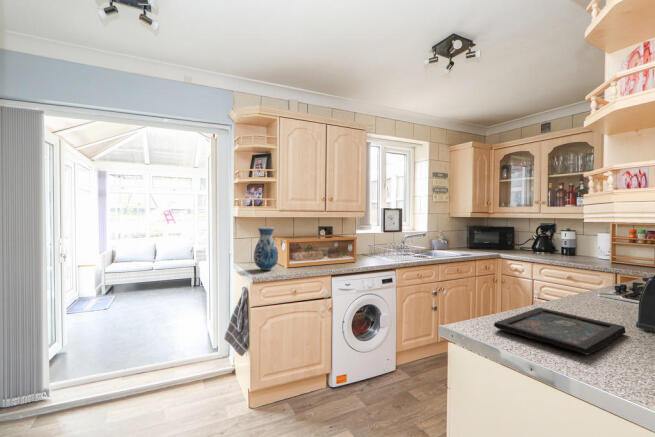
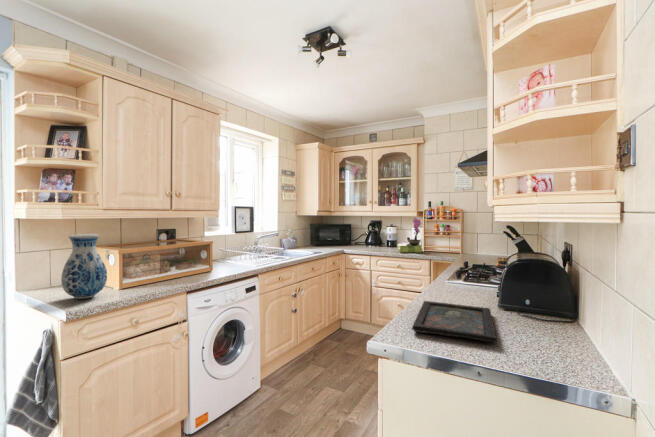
flower arrangement: none [573,219,615,265] -> present [398,218,422,253]

